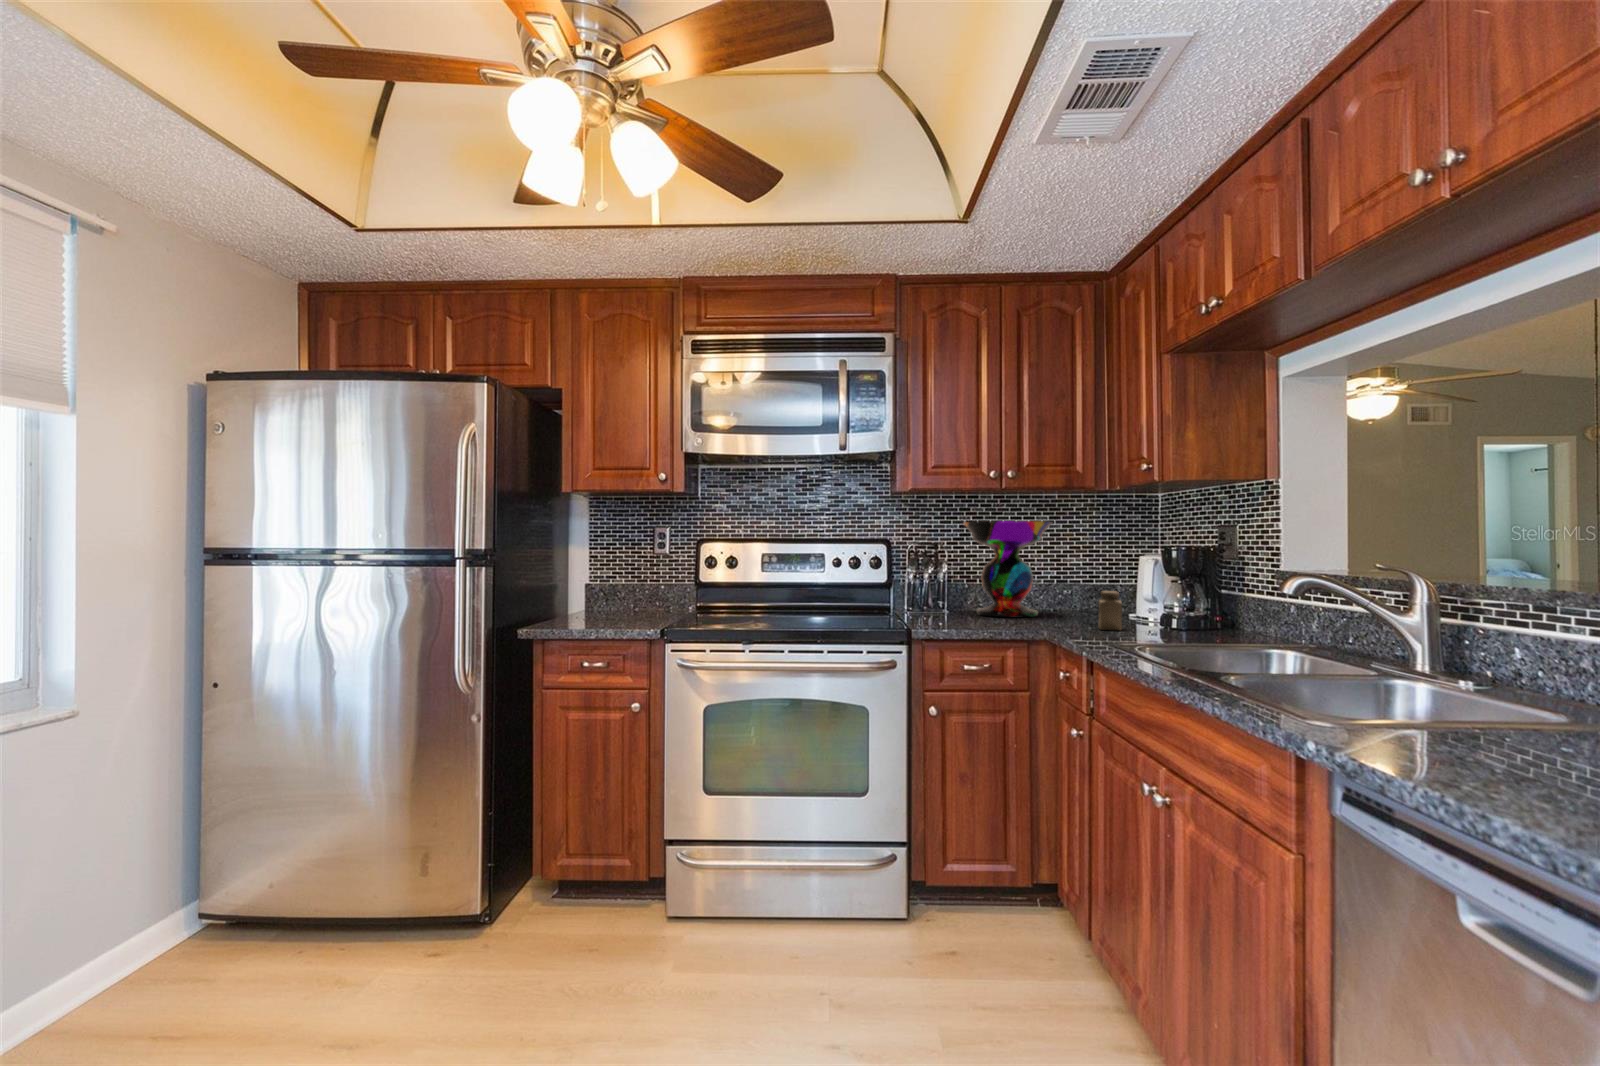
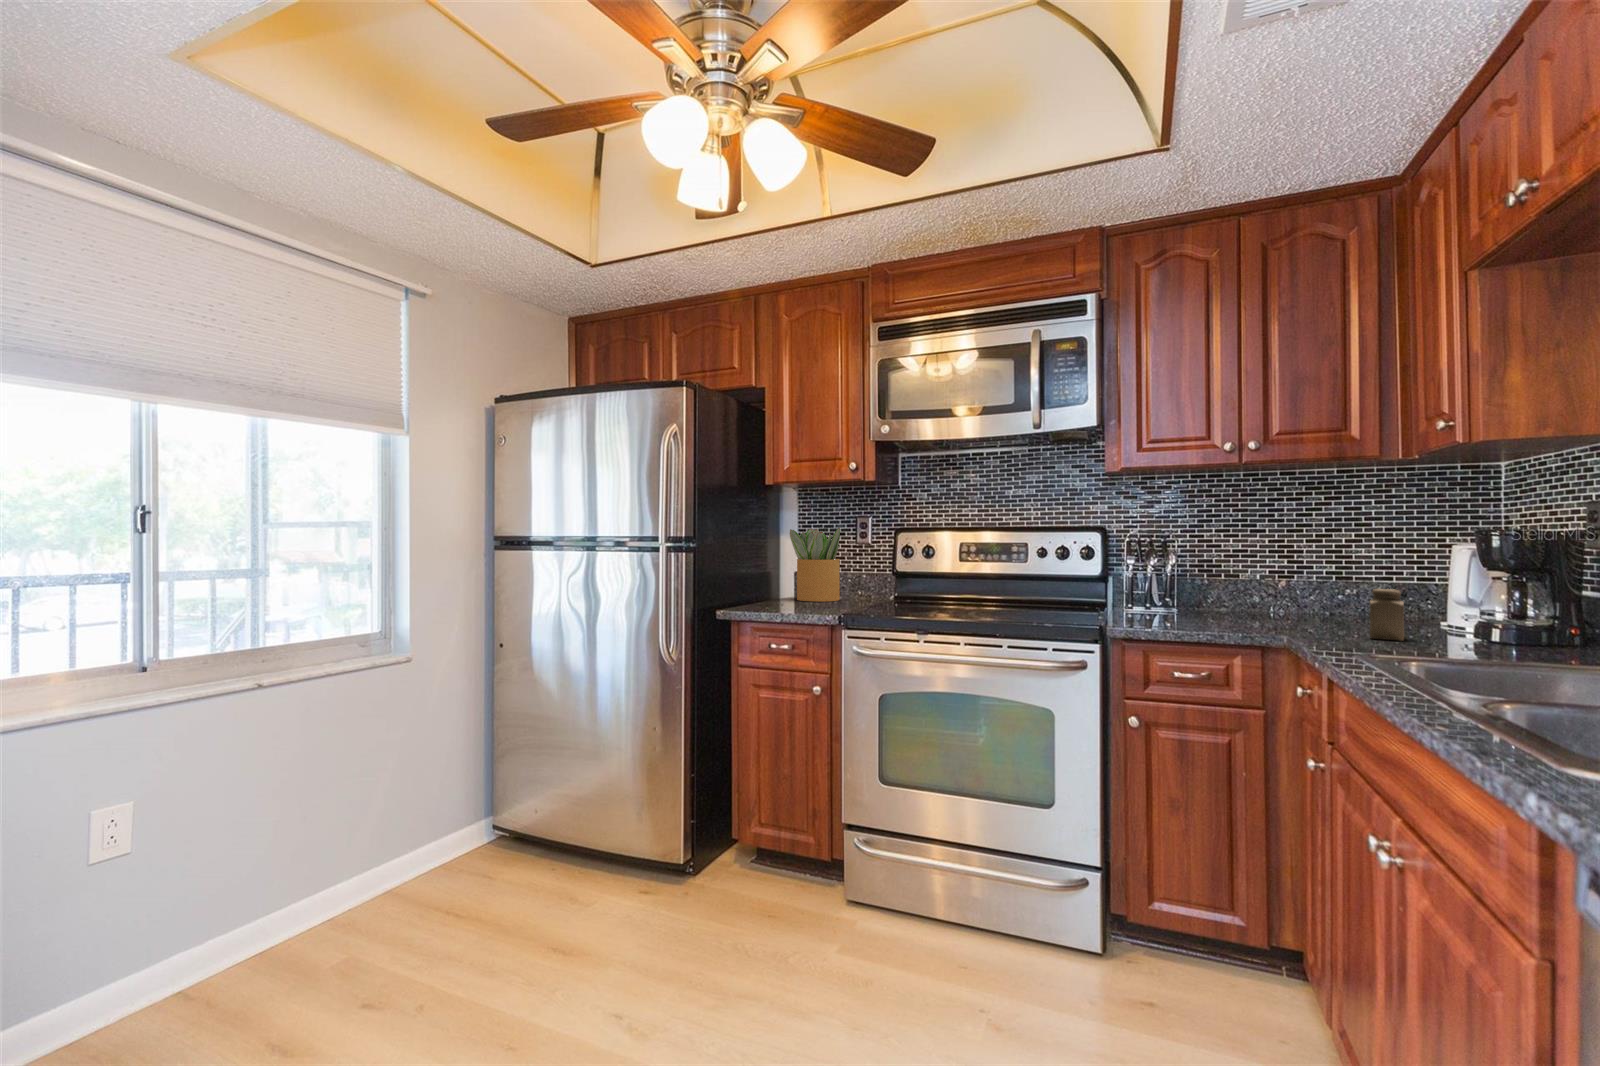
decorative bowl: present [964,521,1051,618] -> none [1195,502,1320,620]
potted plant: none [584,538,640,615] -> present [790,528,840,602]

